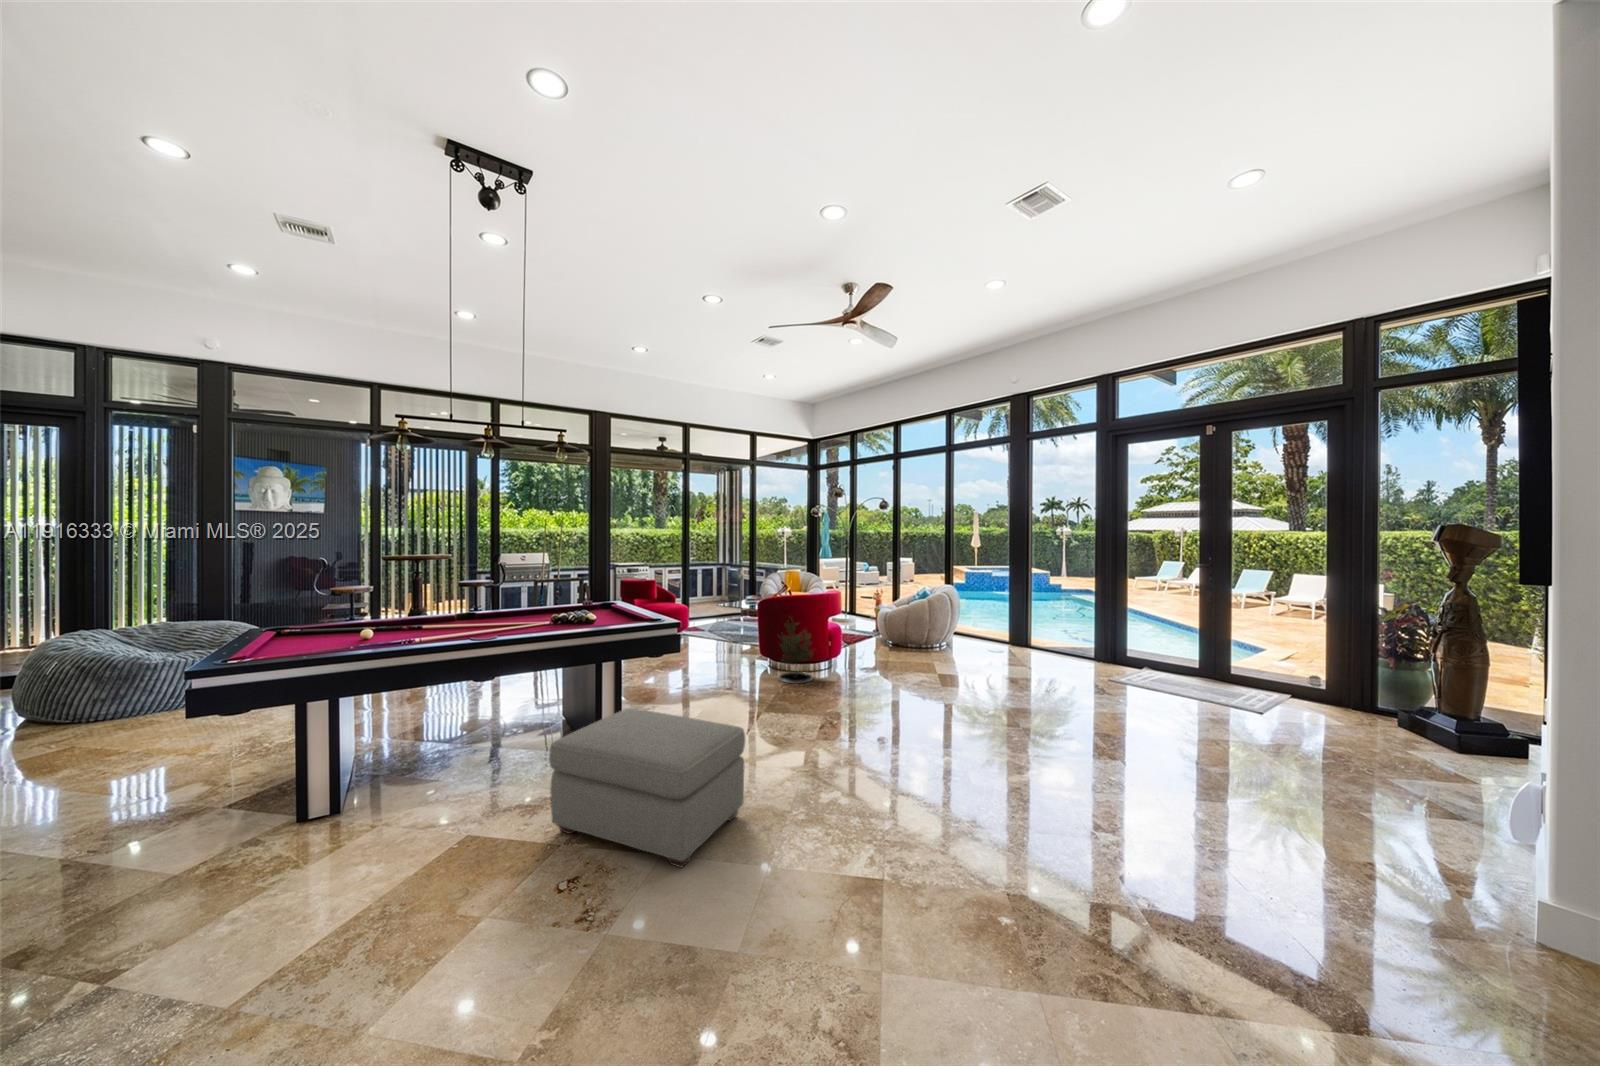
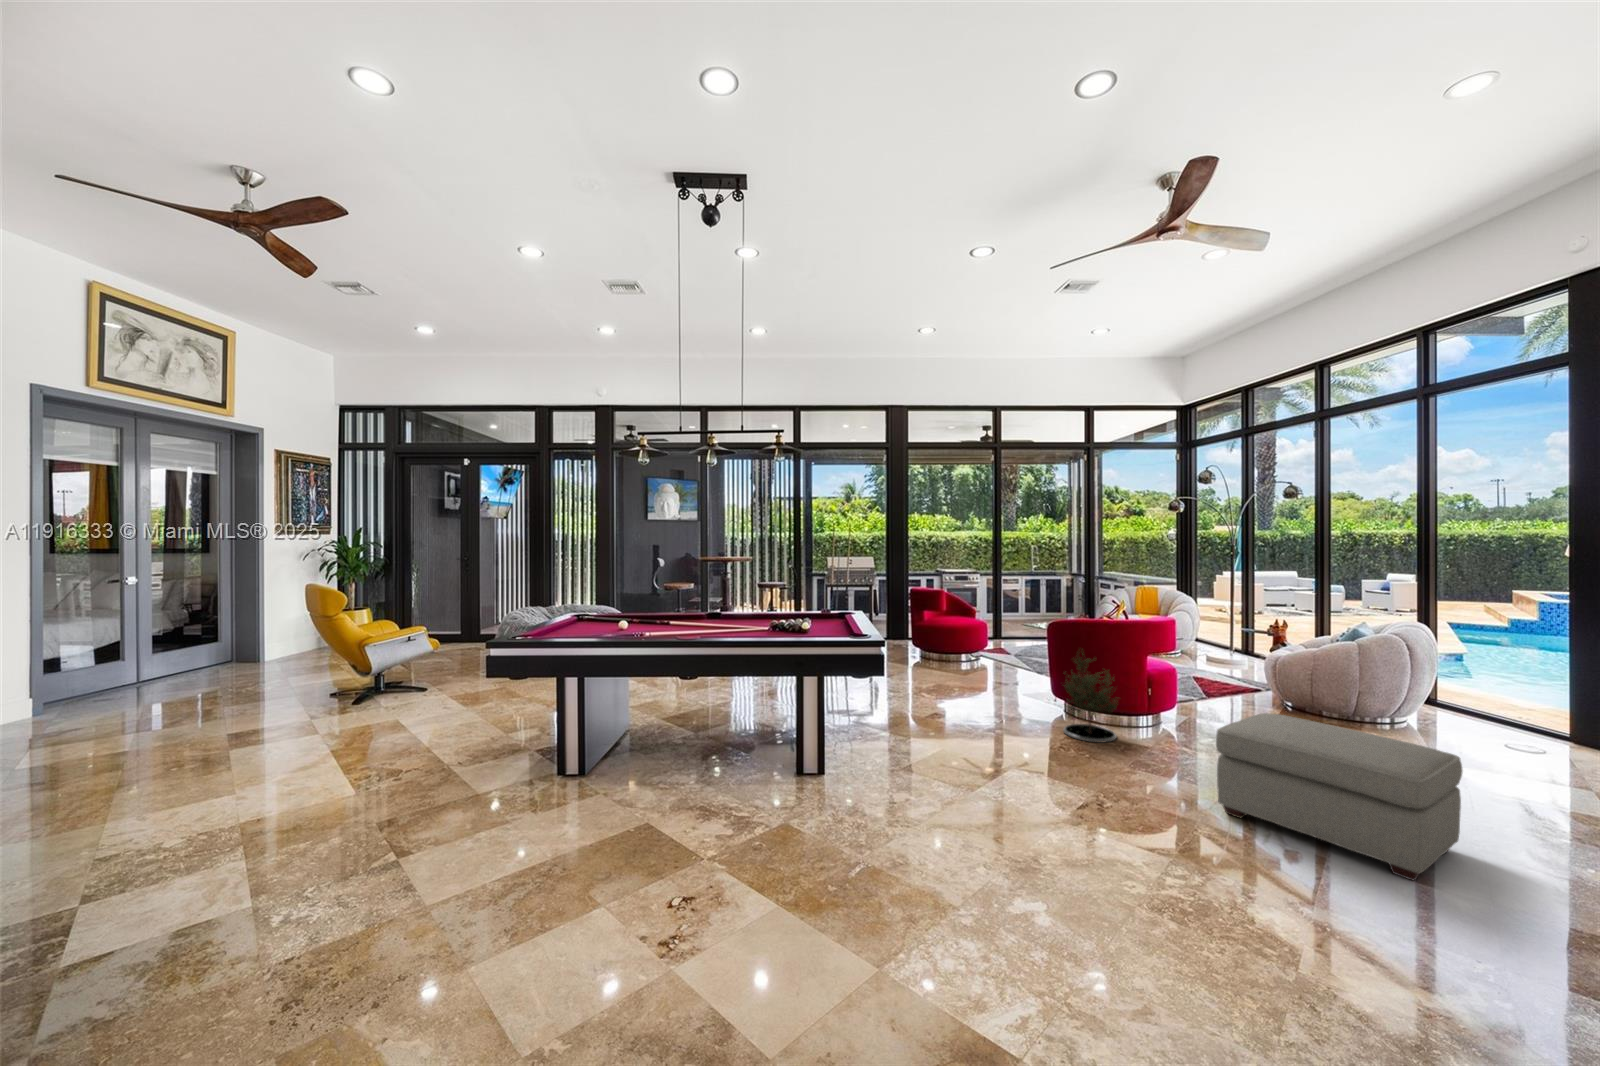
ottoman: present [549,709,745,867] -> present [1216,713,1462,880]

